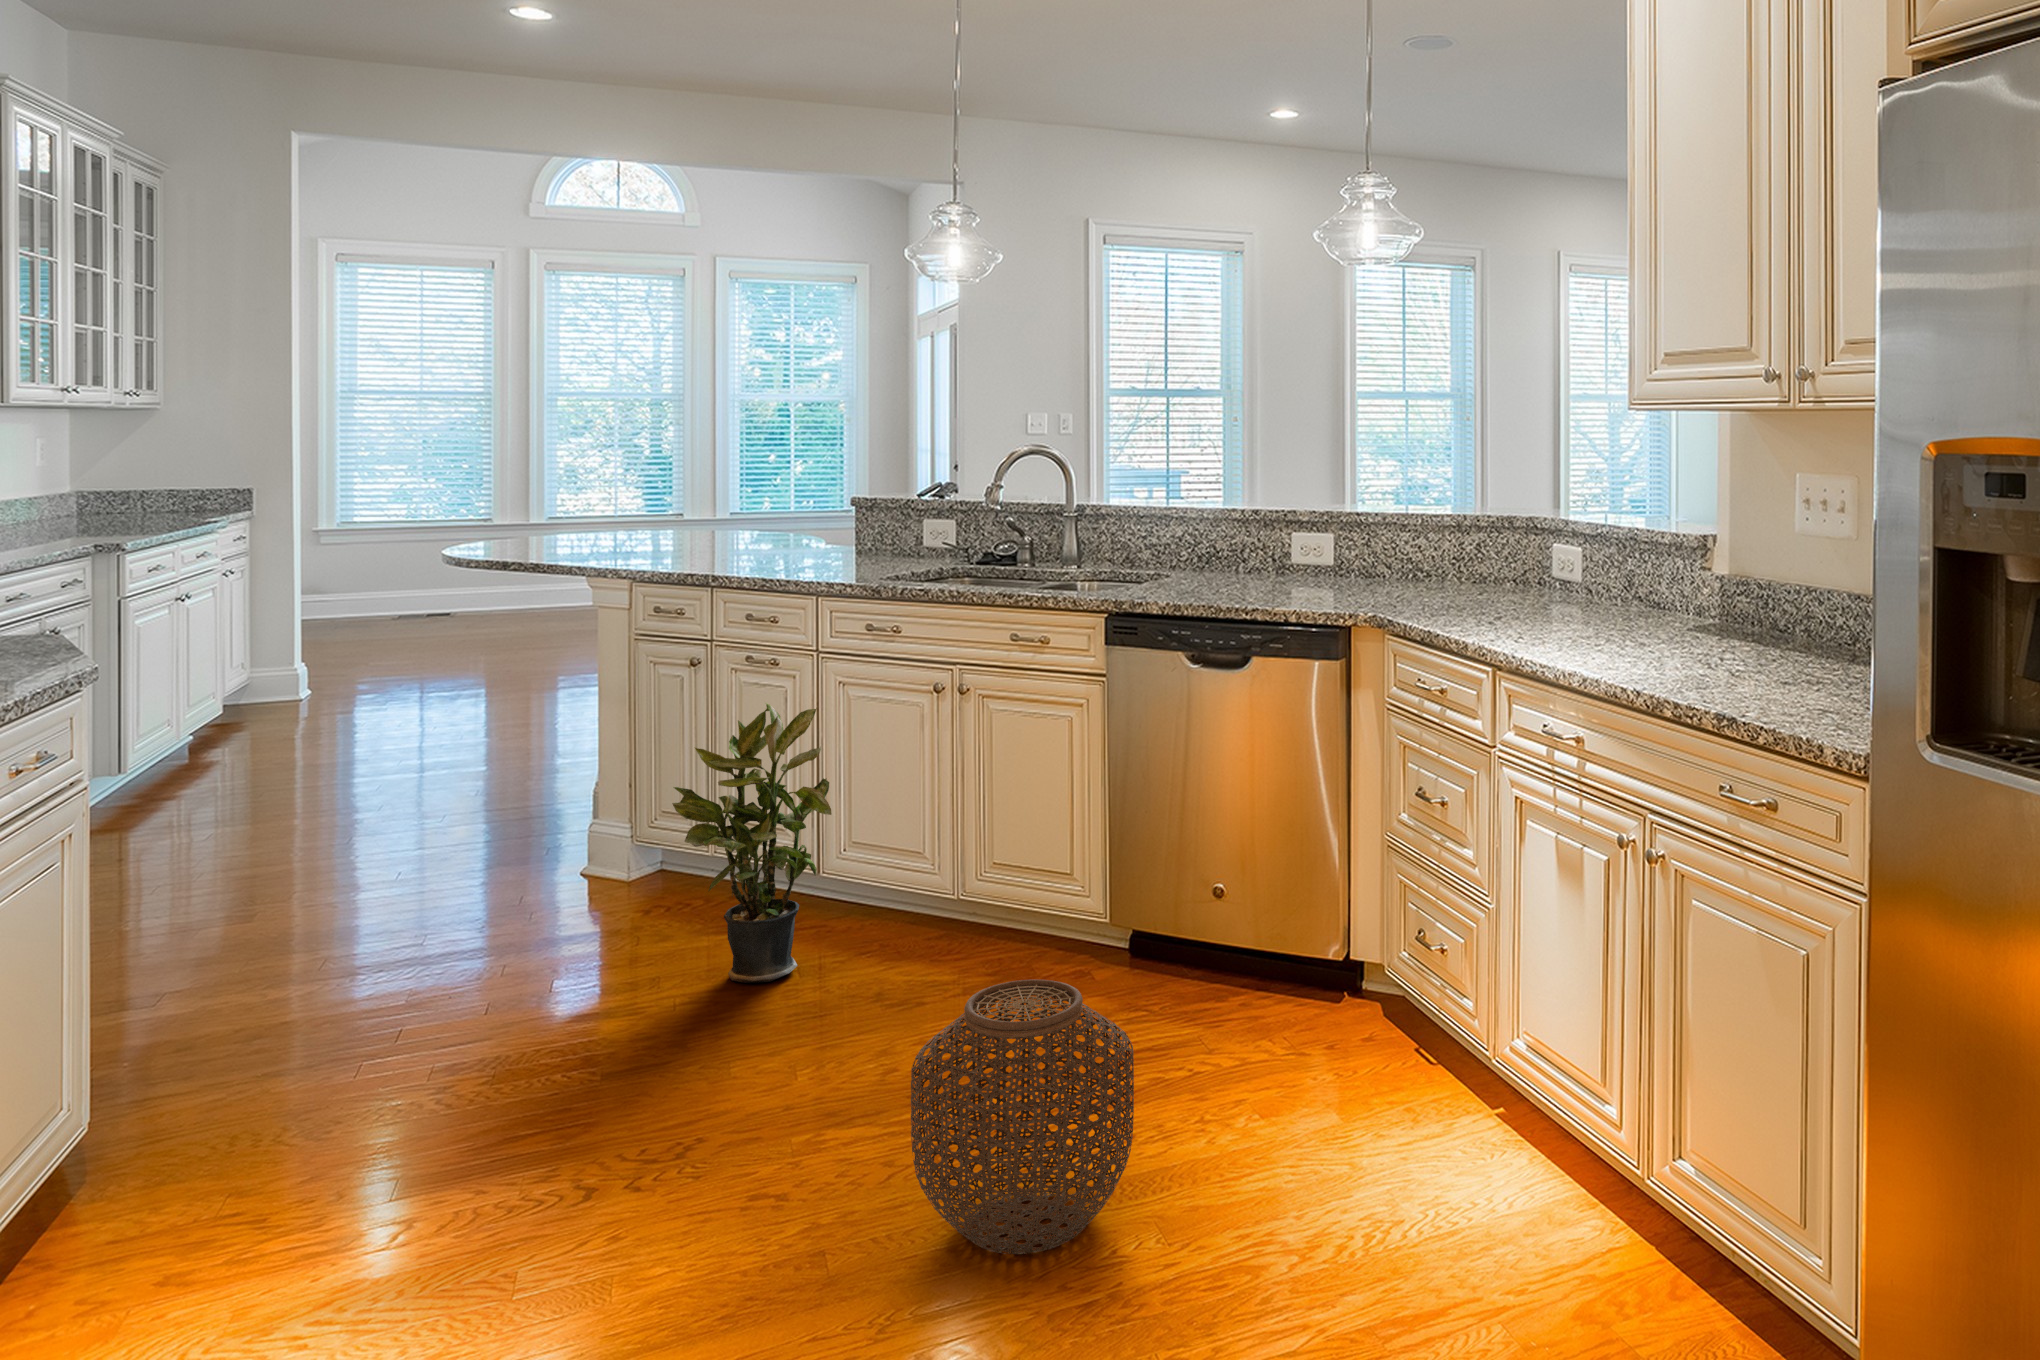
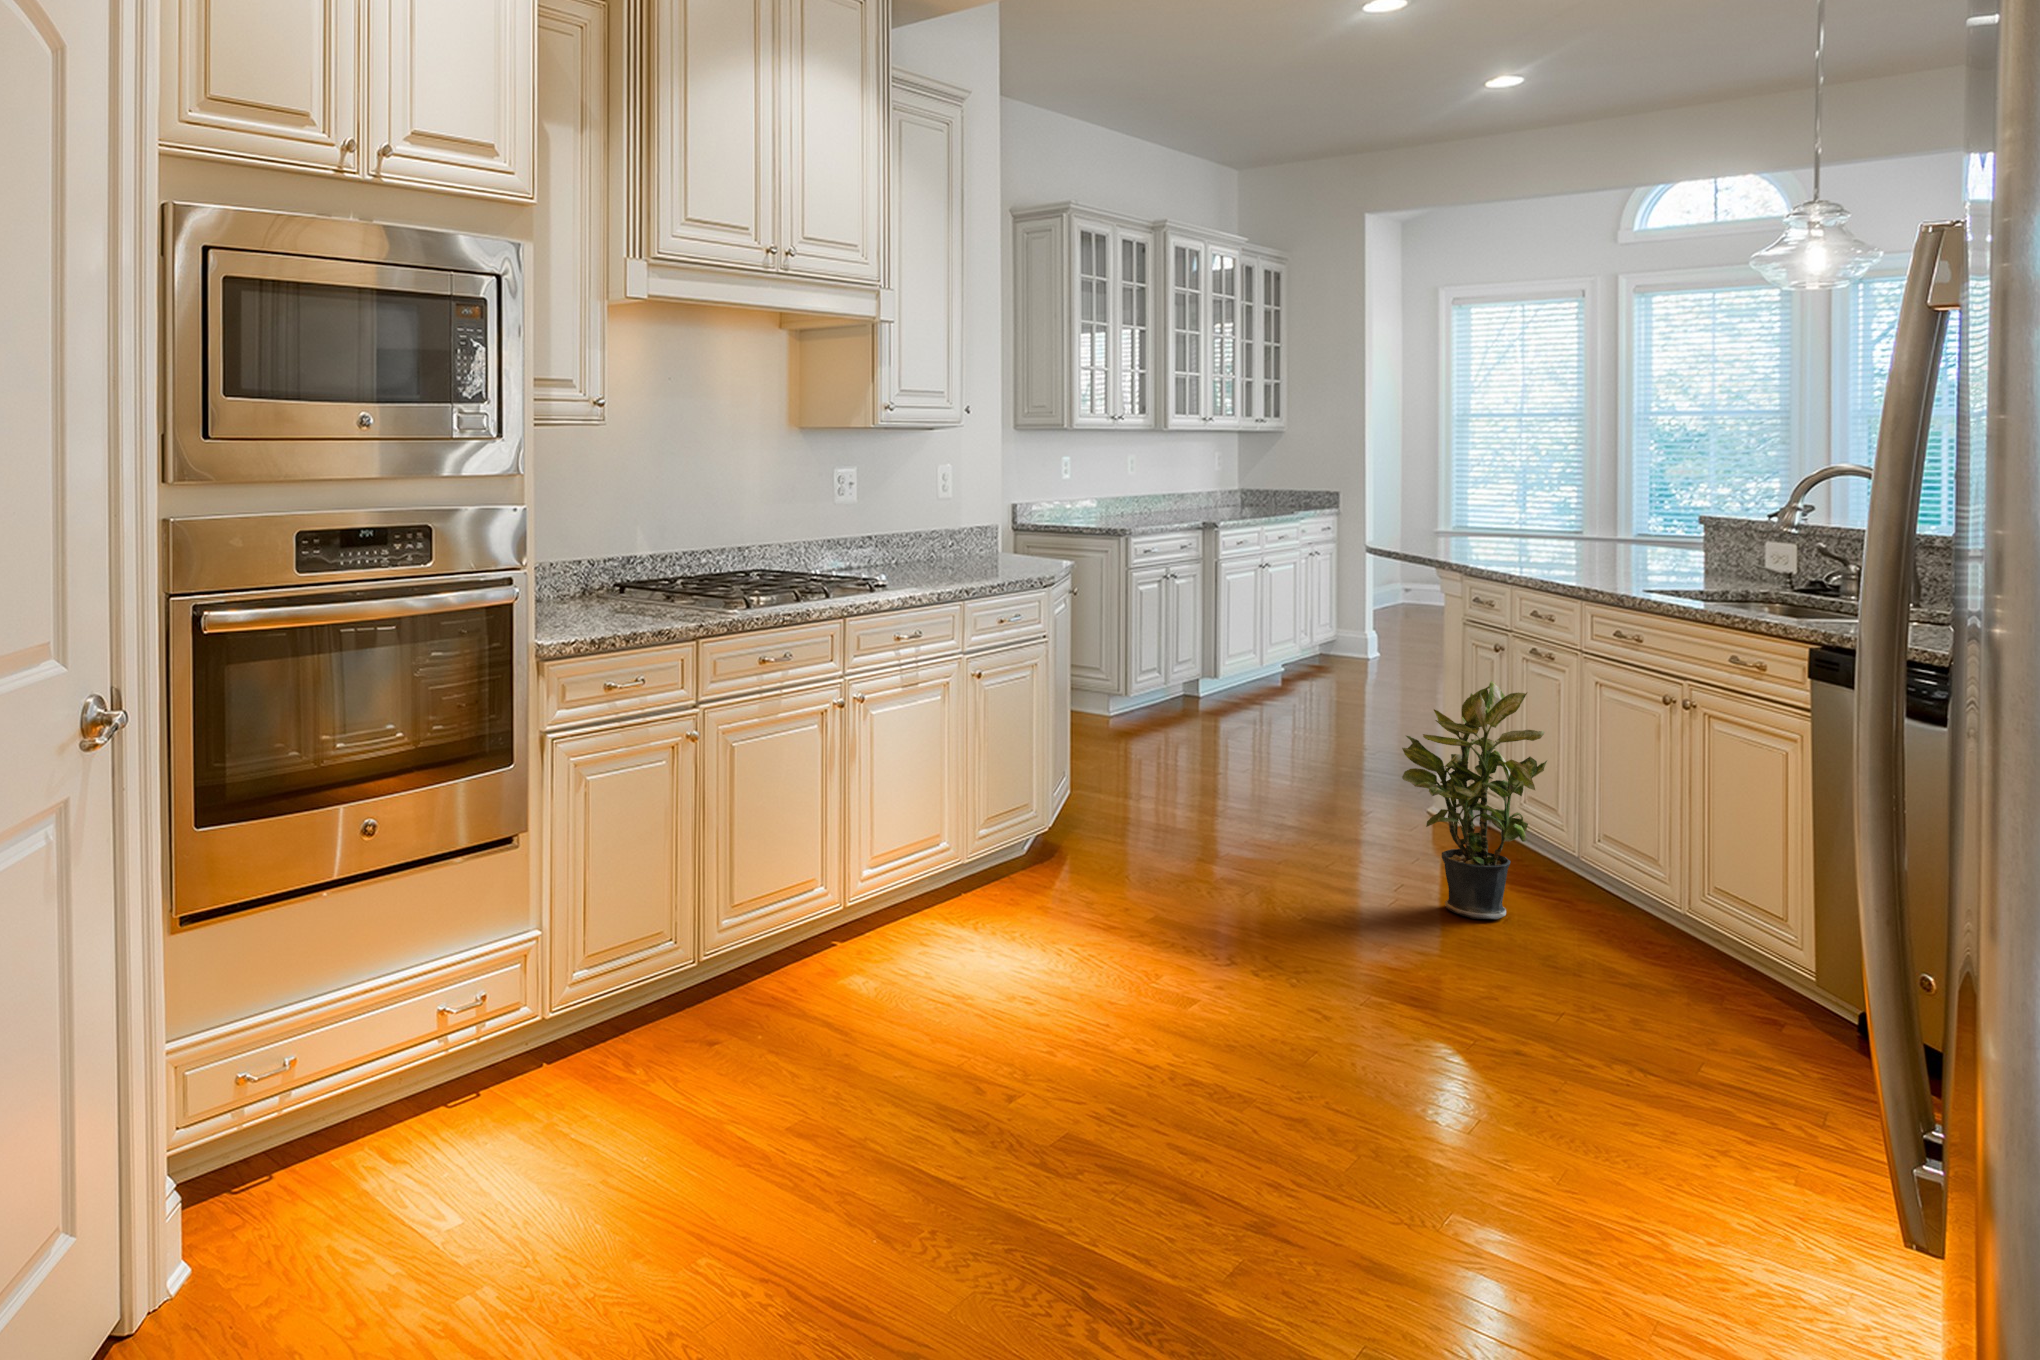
woven basket: present [911,980,1134,1254] -> none [1355,918,1568,1152]

